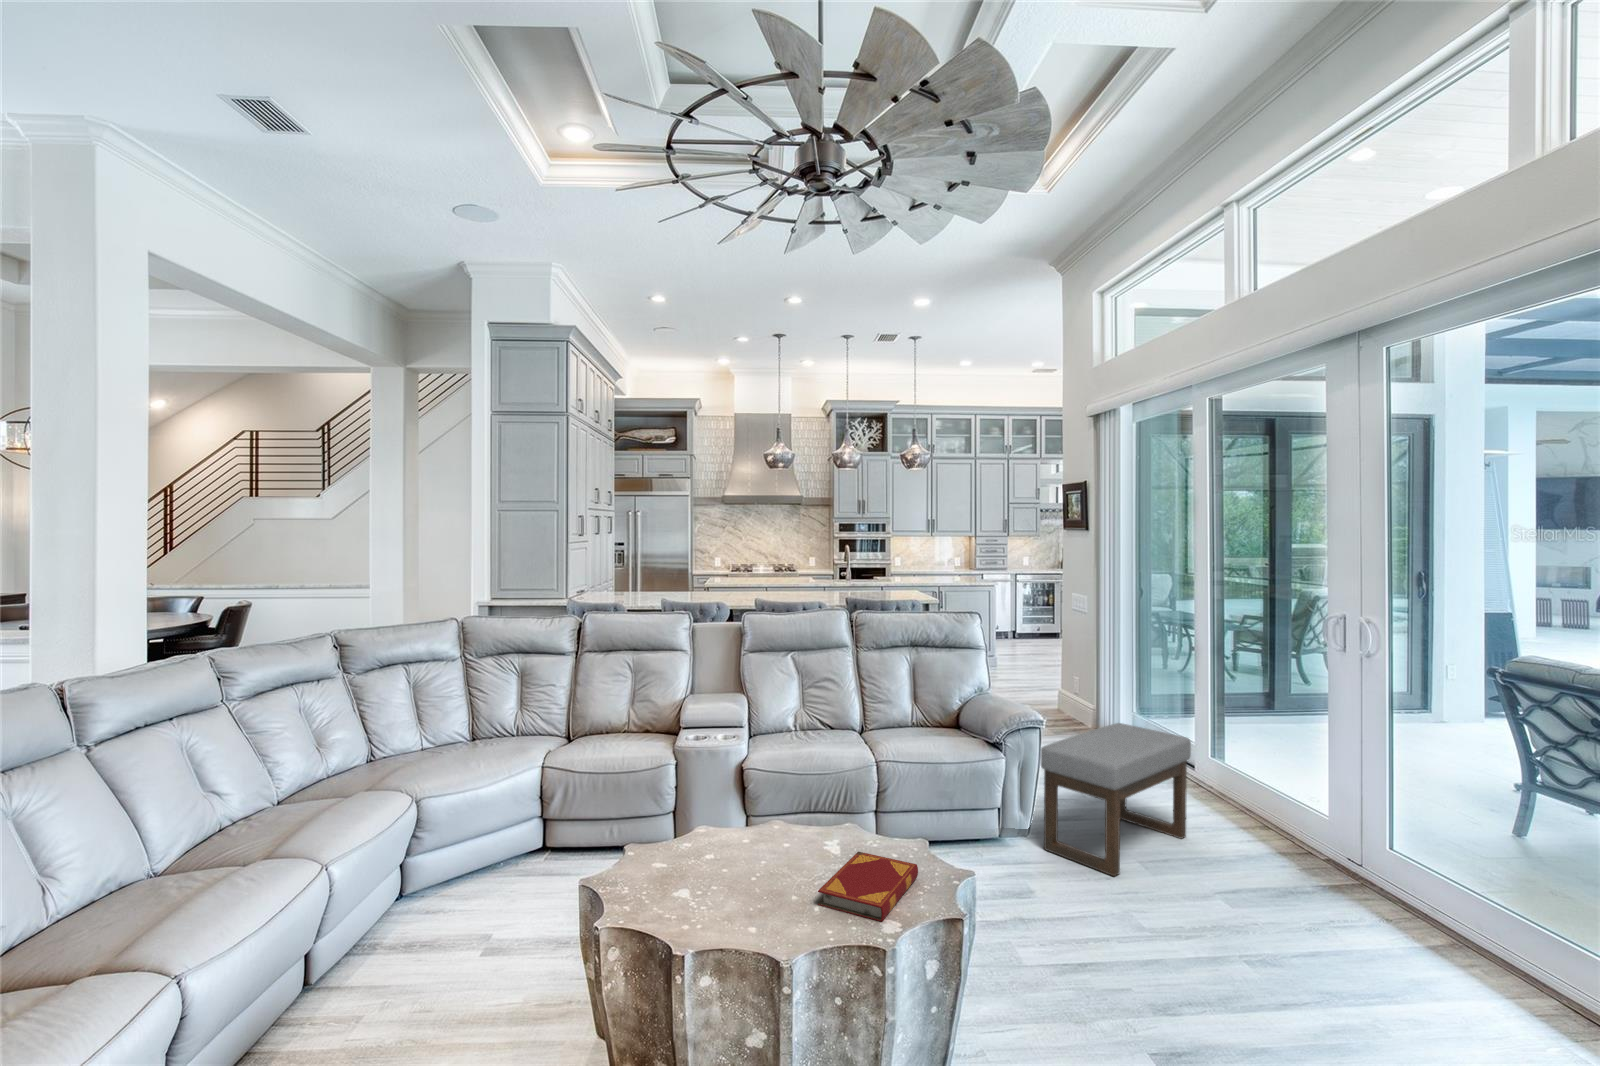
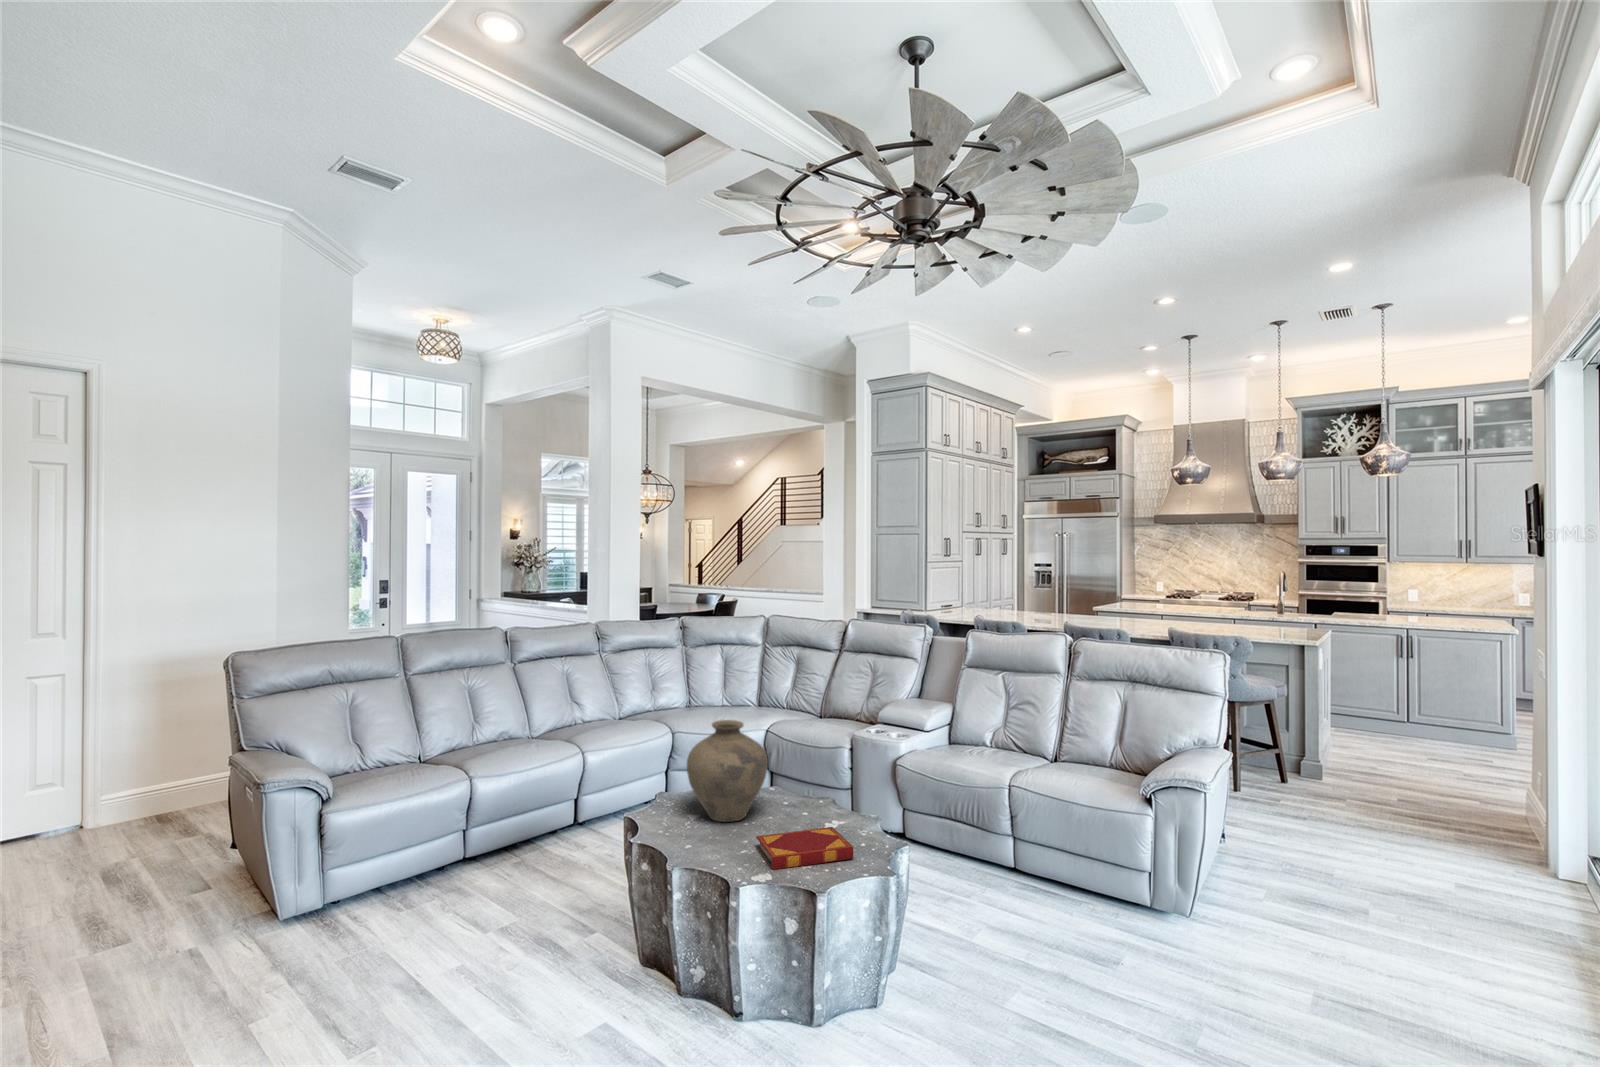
ottoman: present [1040,723,1191,876] -> none [1199,812,1465,1001]
vase: none [663,755,771,893] -> present [687,720,768,822]

